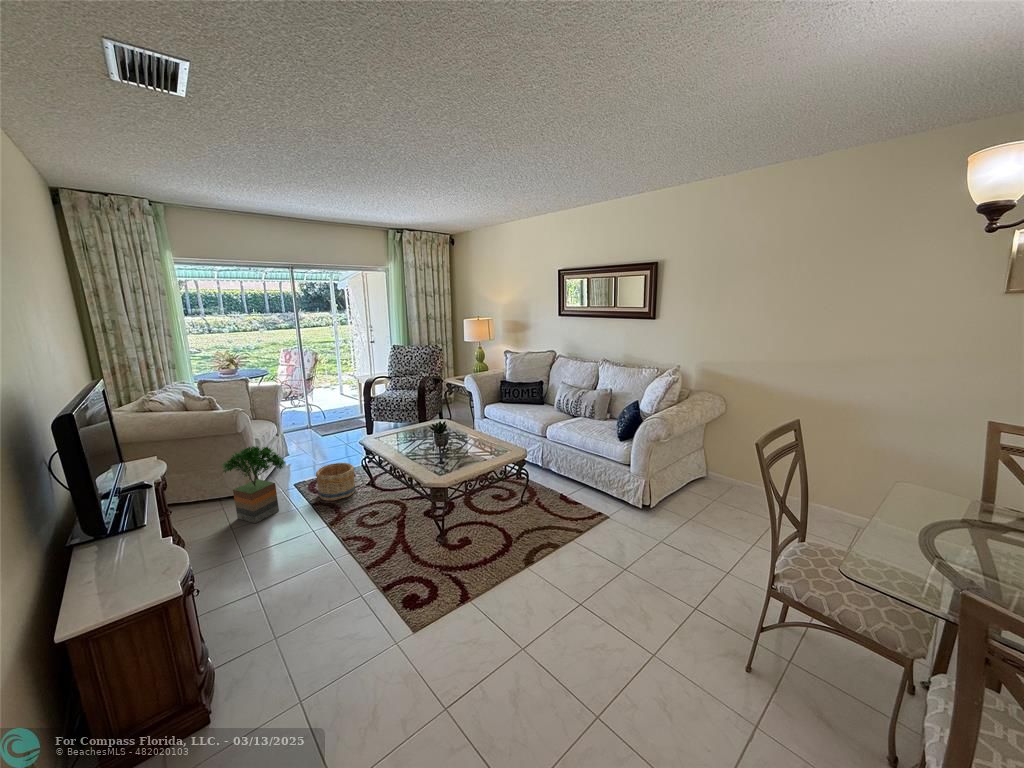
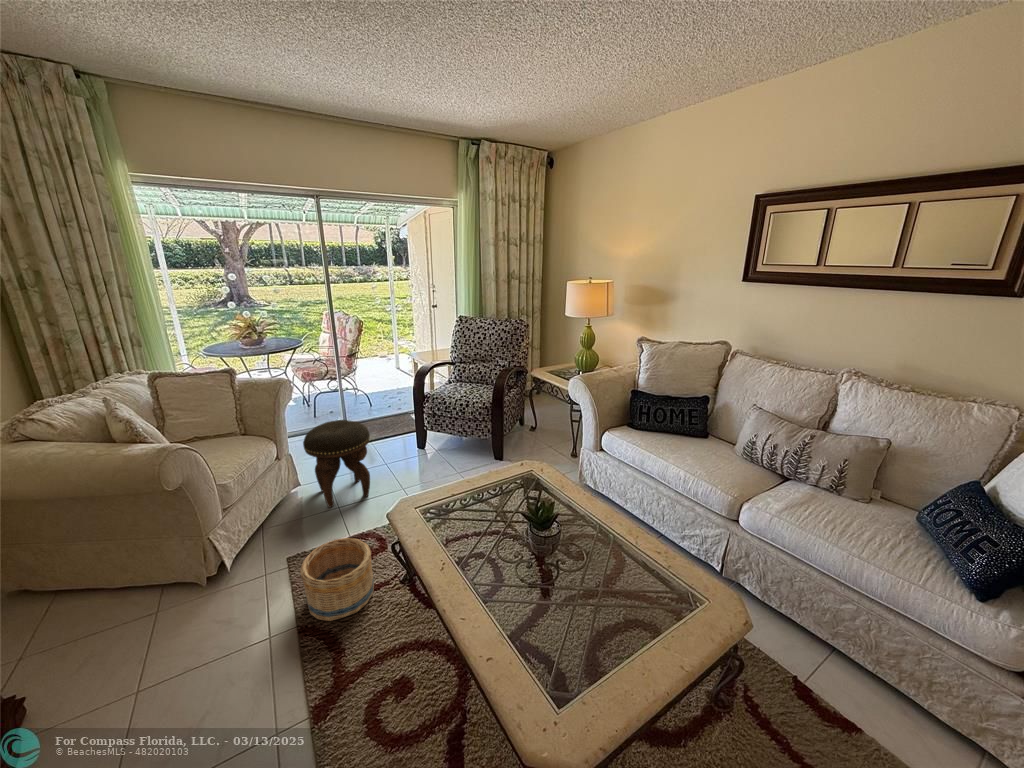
footstool: none [297,410,341,464] -> present [303,420,370,508]
potted tree: present [223,446,285,523] -> none [96,519,236,678]

